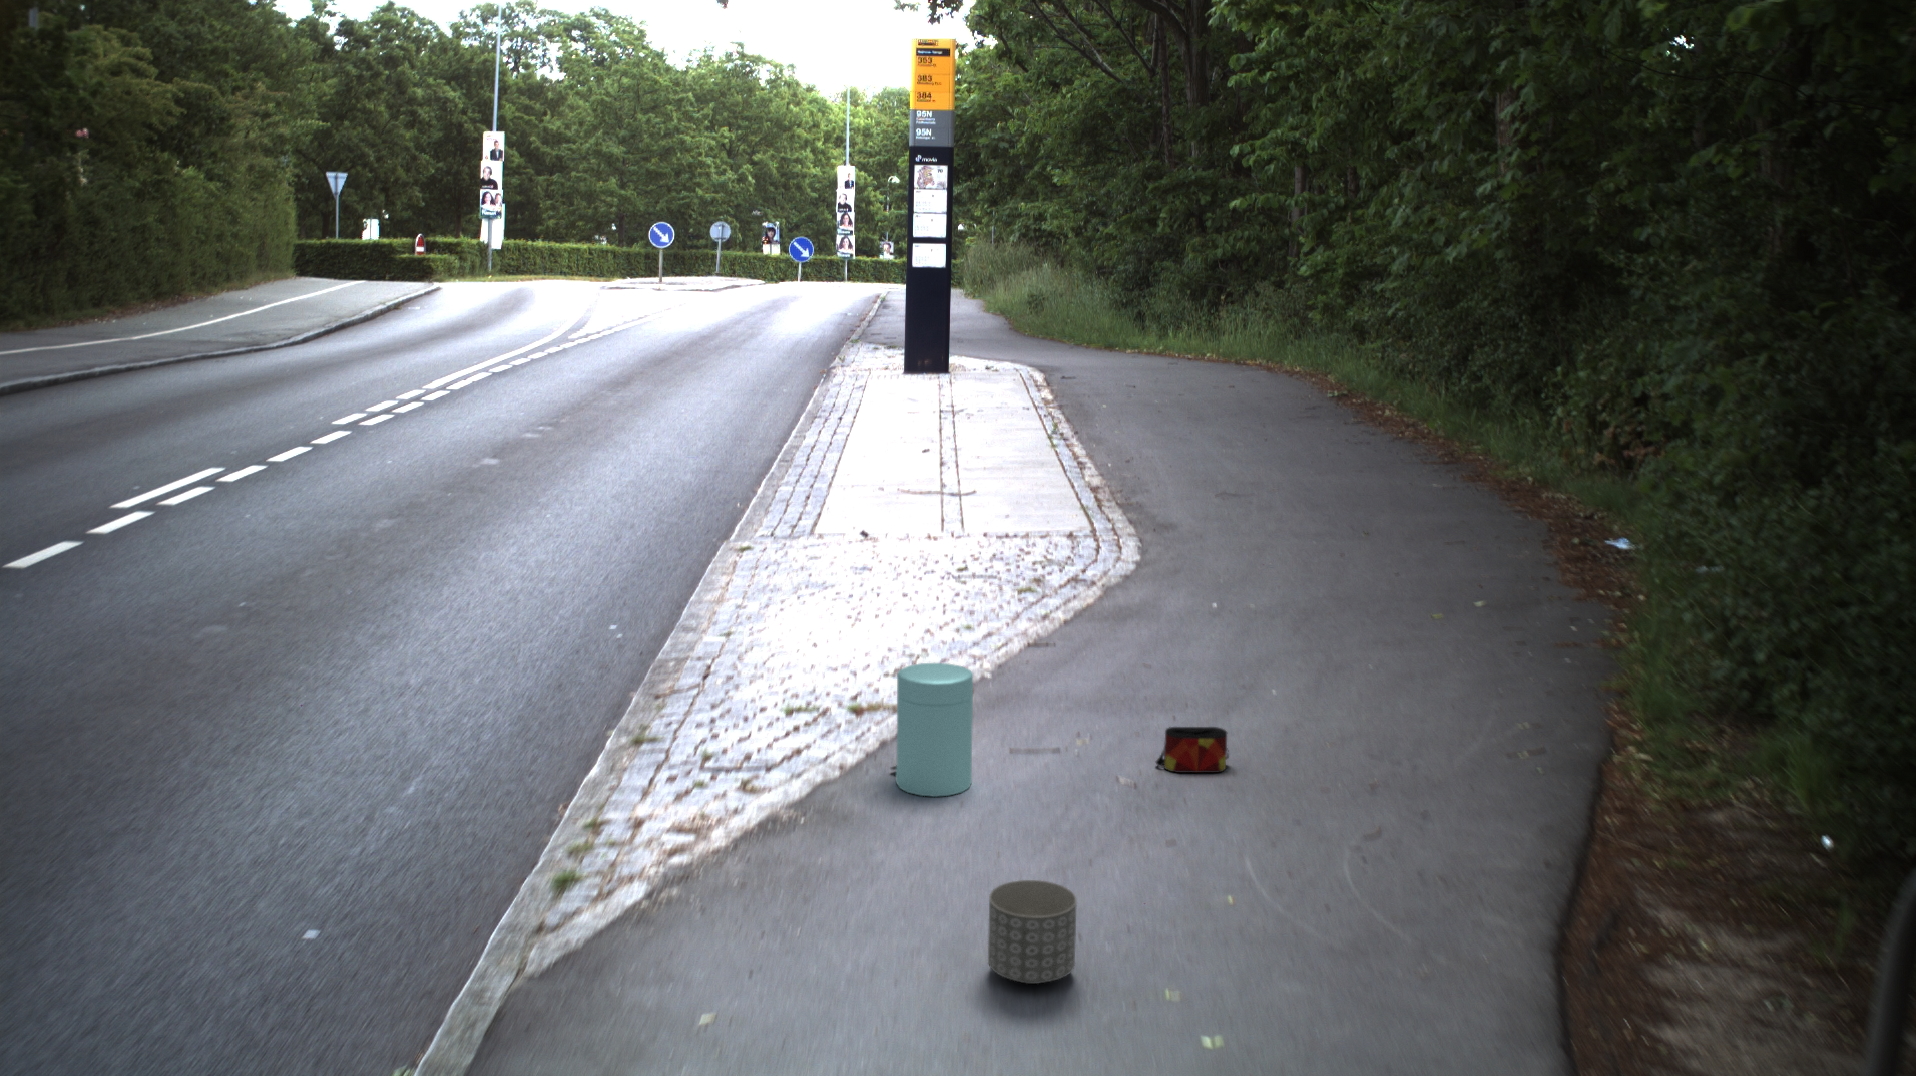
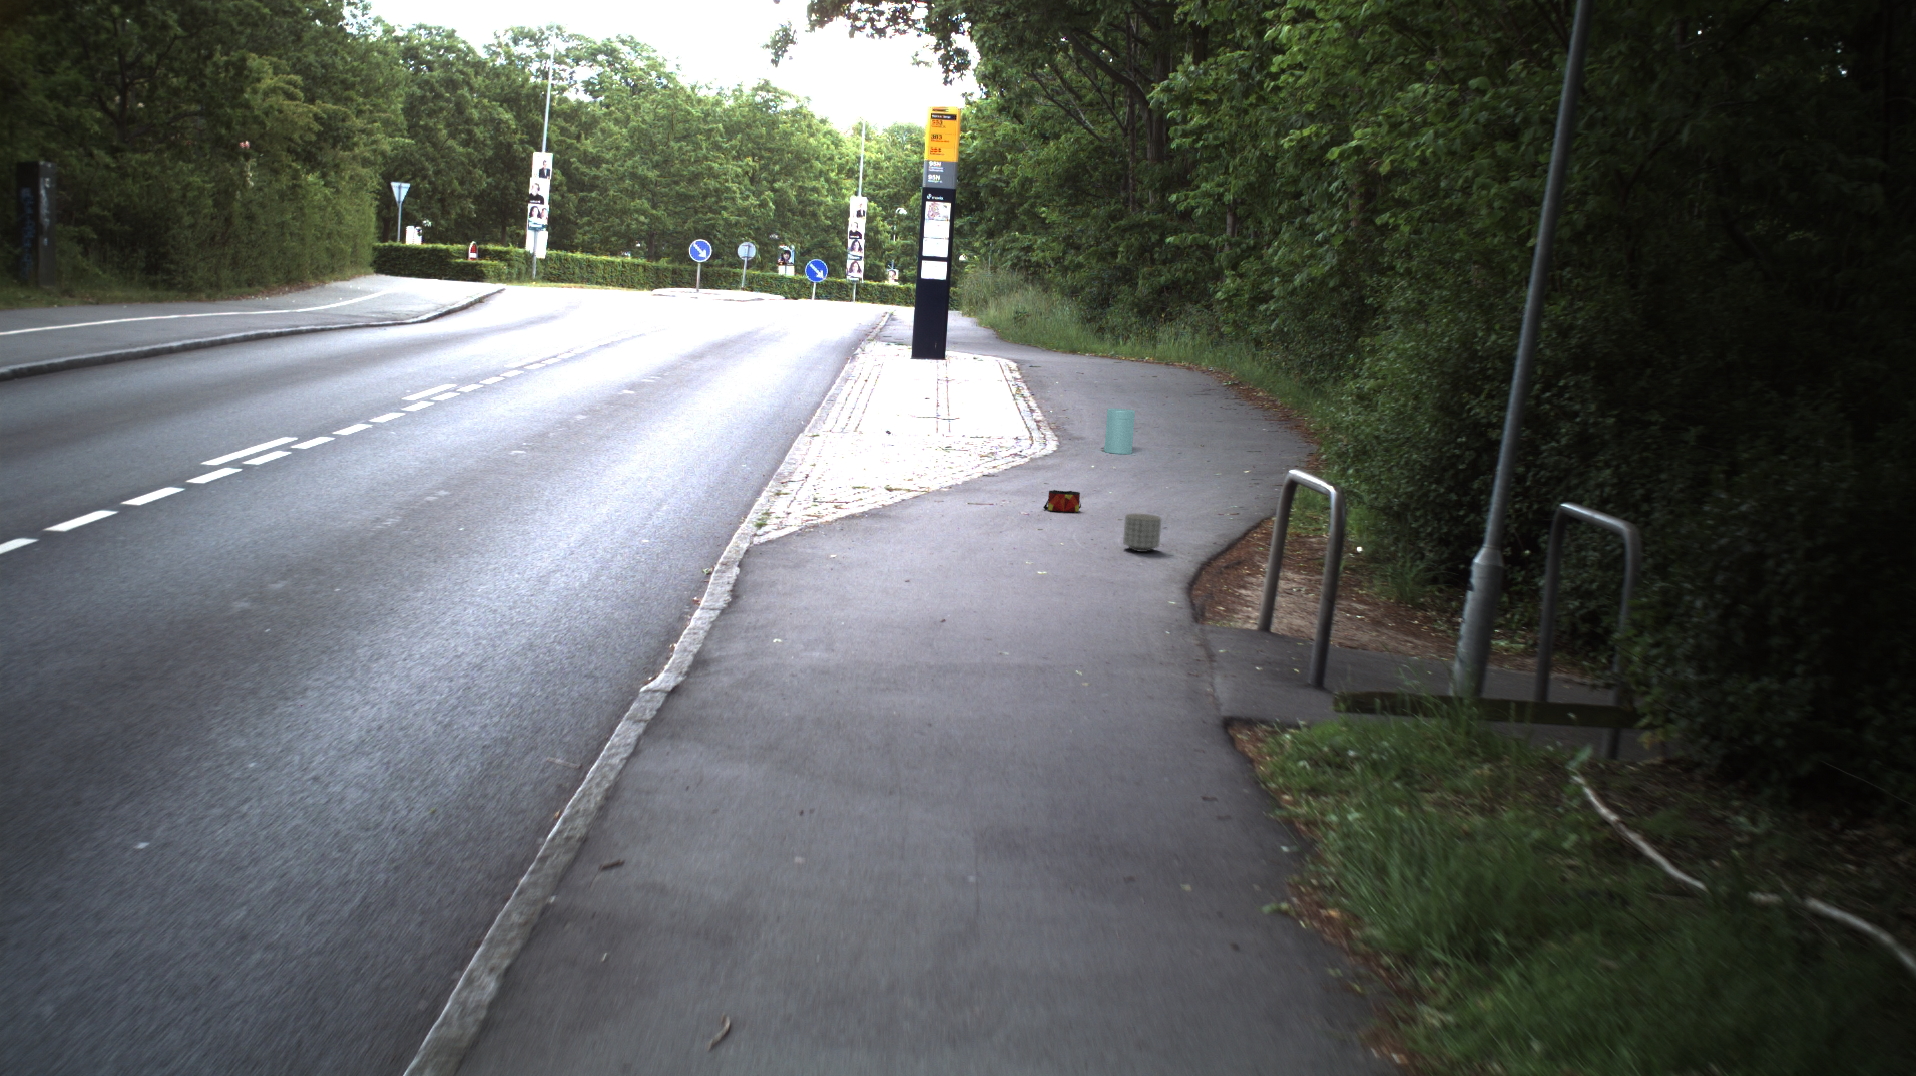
trash can: present [891,663,973,797] -> present [1101,409,1135,454]
planter: present [988,880,1077,984] -> present [1123,514,1161,552]

